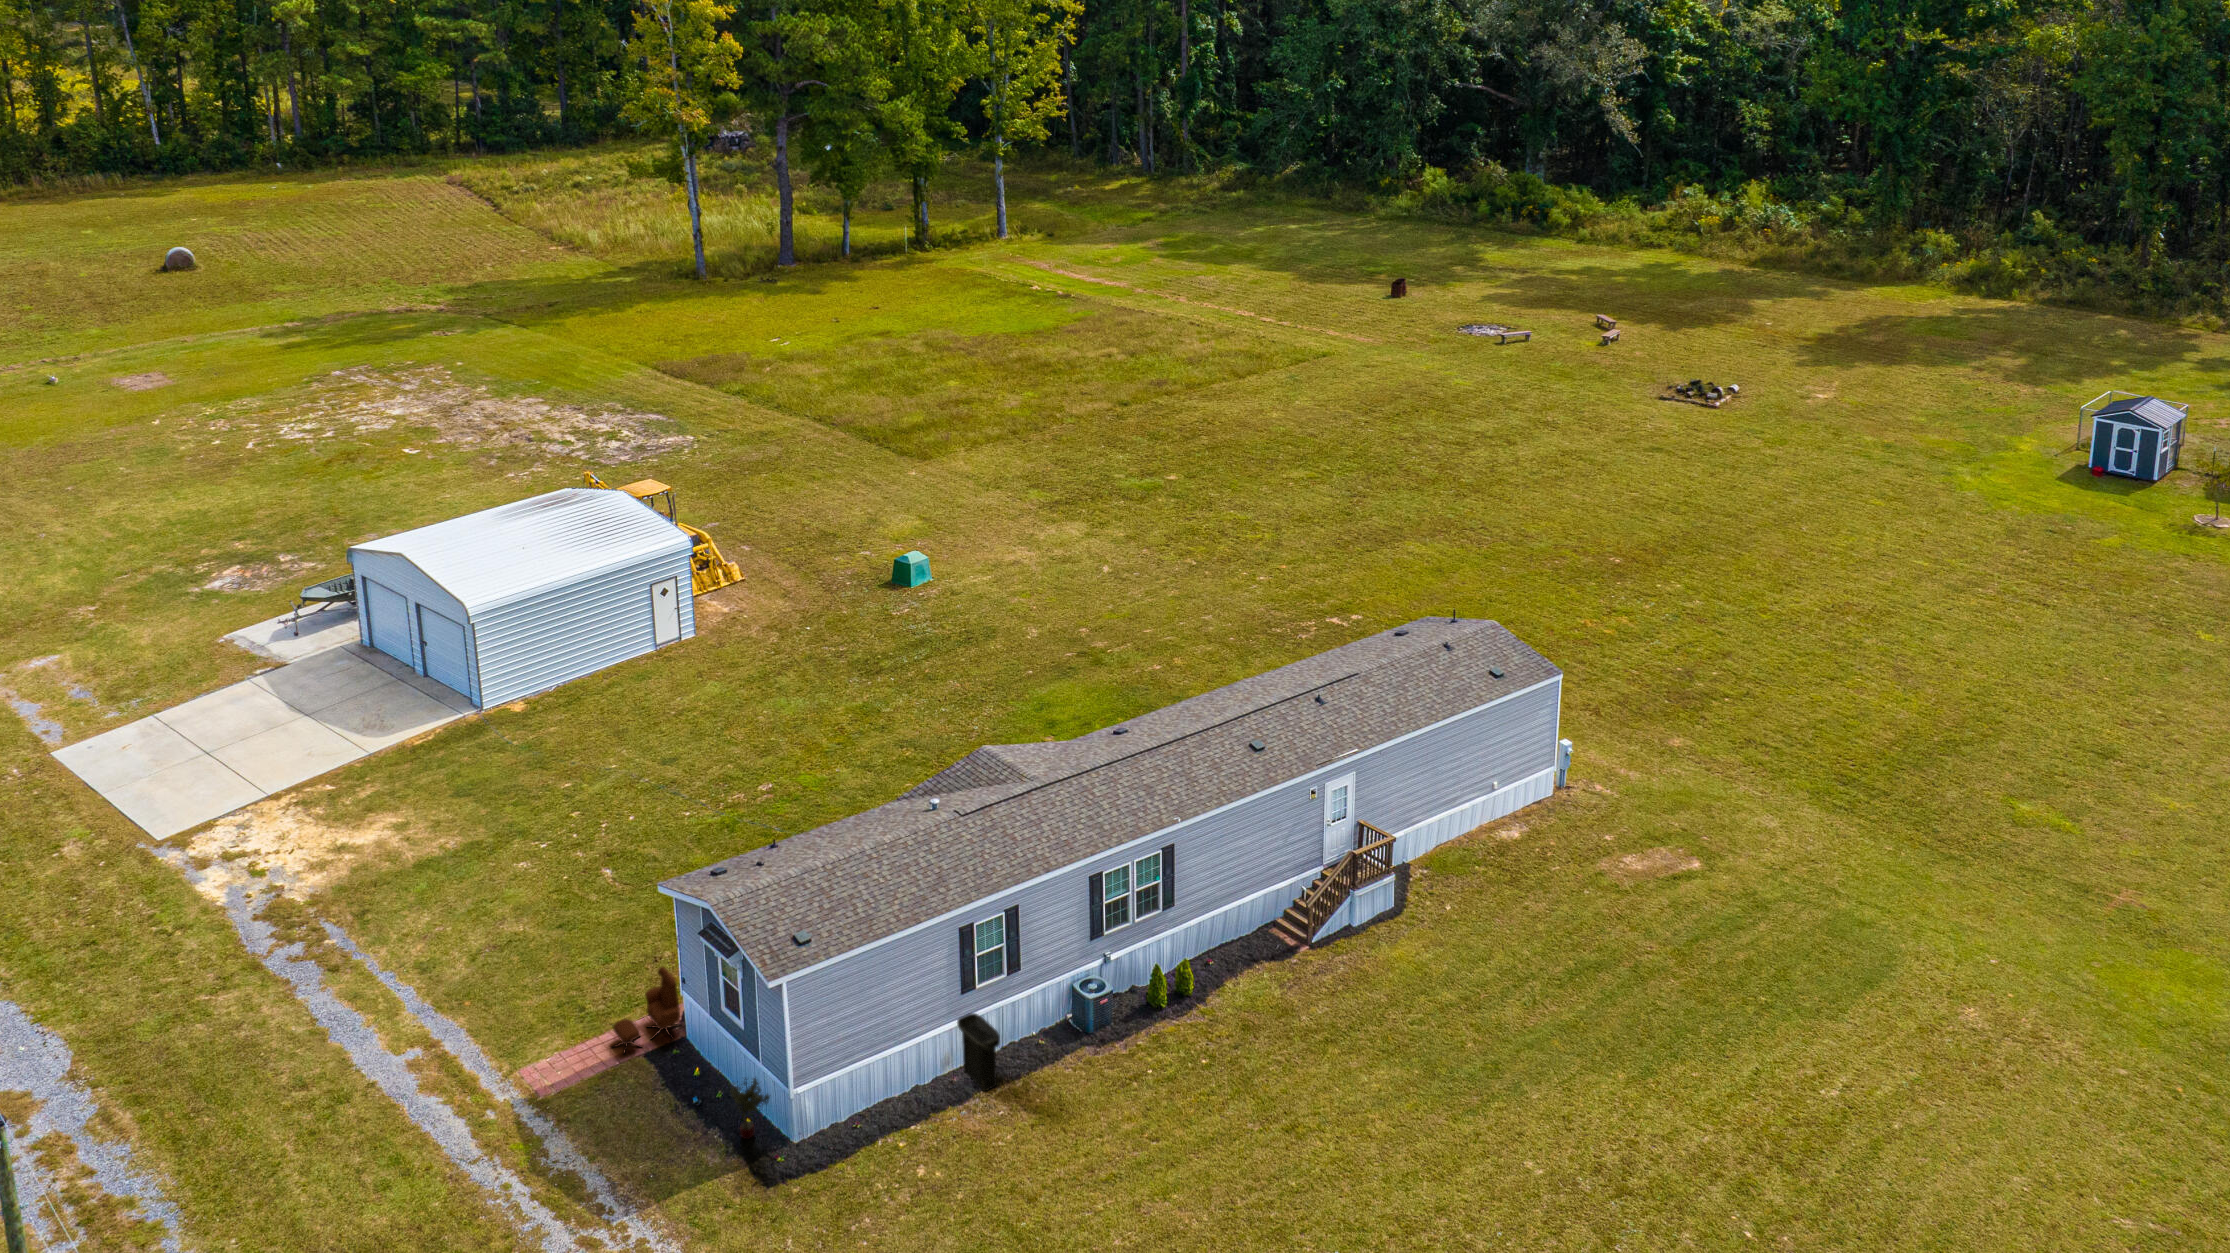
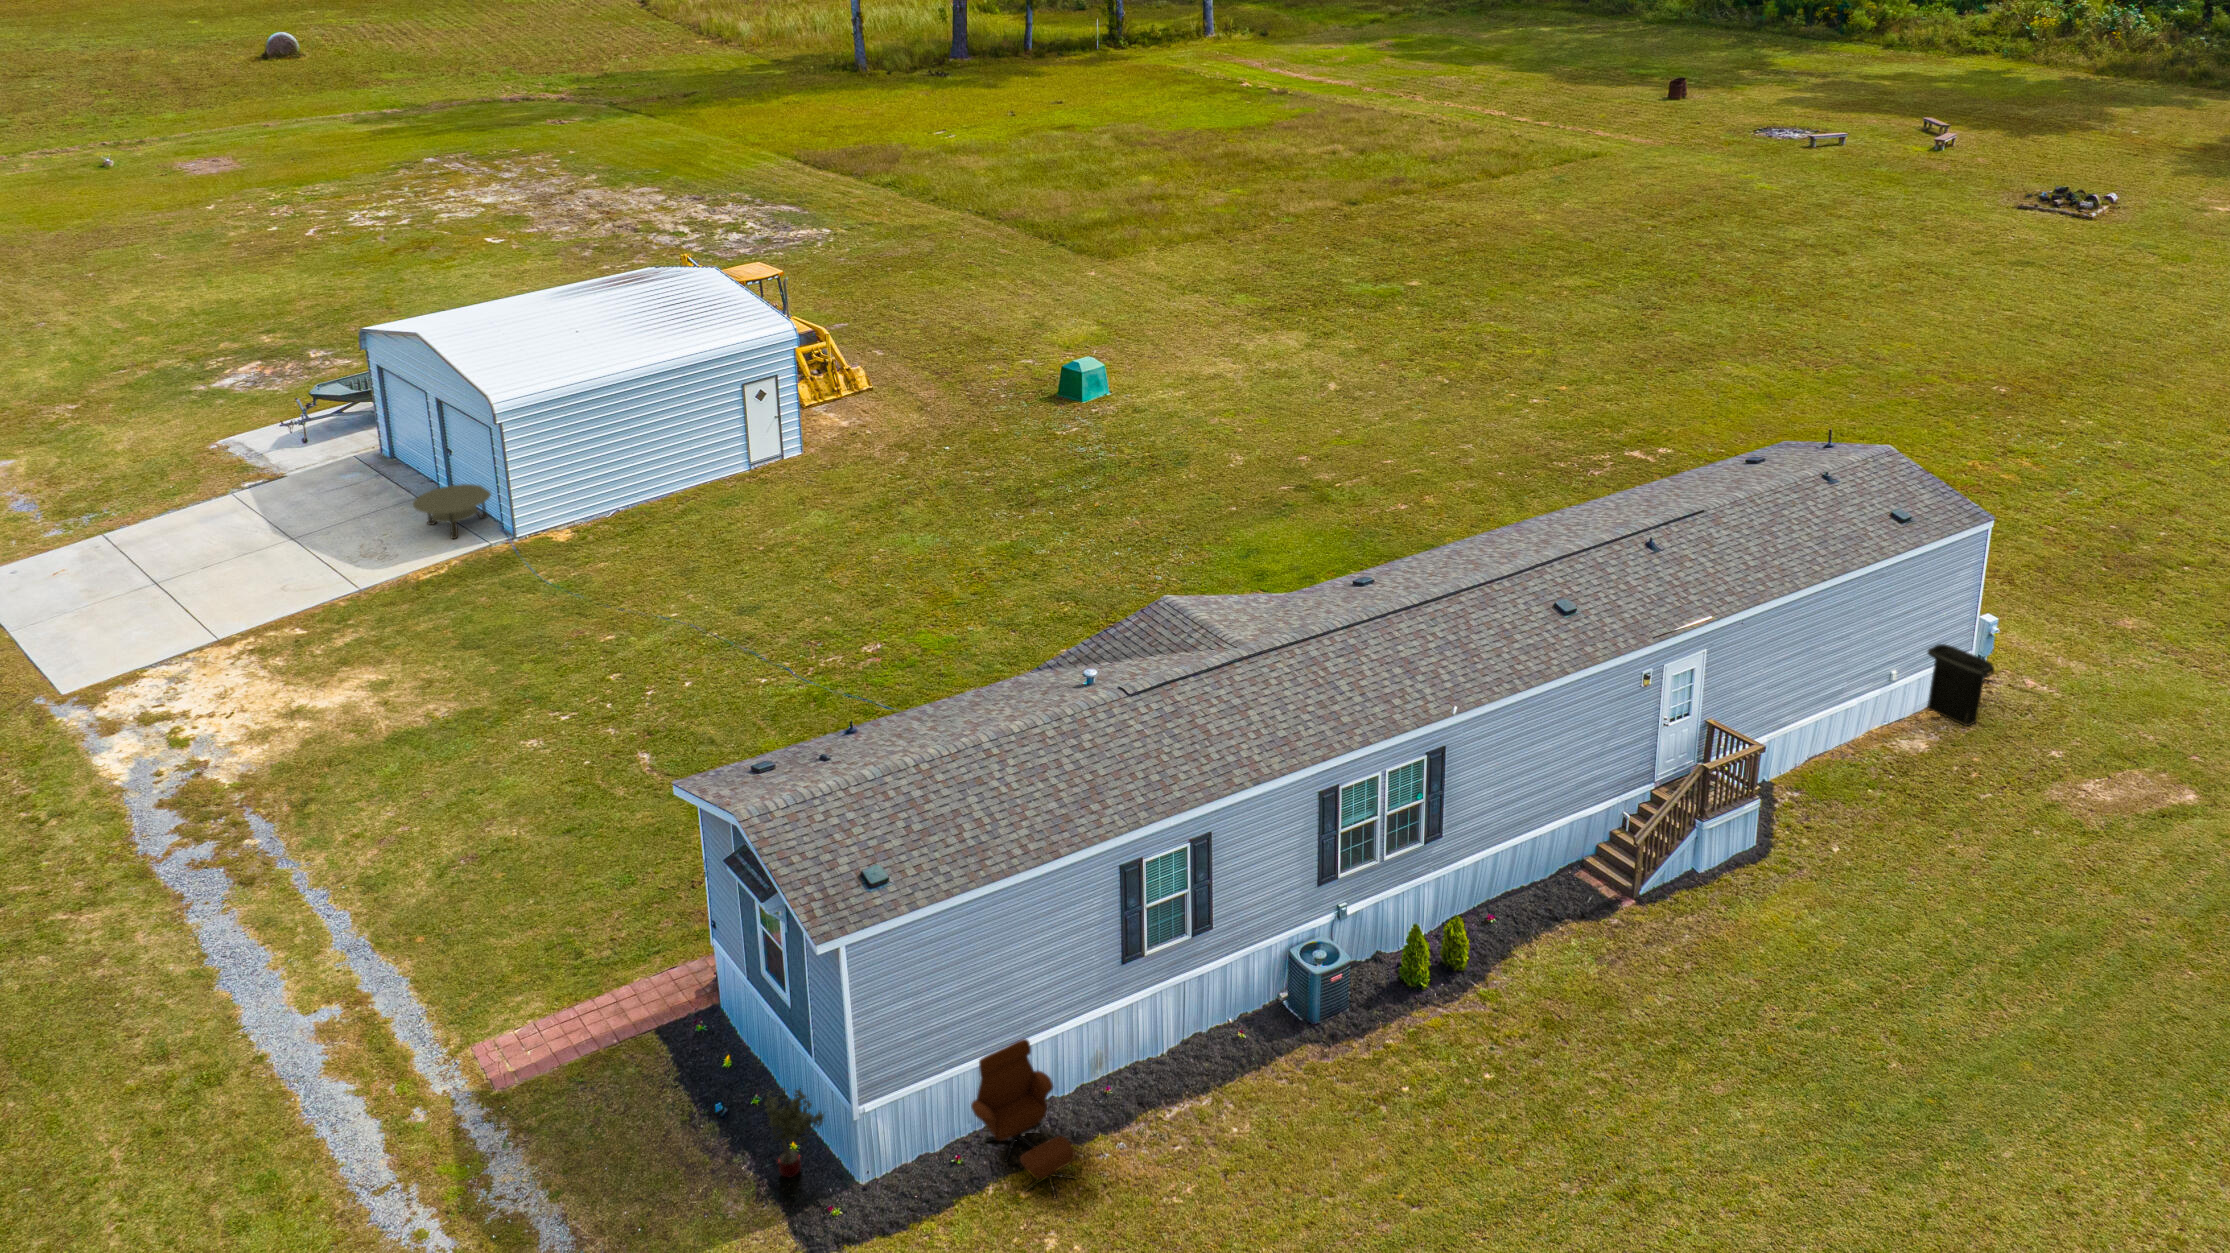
round table: none [399,669,460,713] -> present [413,484,491,539]
lounge chair: present [612,967,681,1053] -> present [971,1039,1077,1198]
trash can: present [957,1013,1000,1091] -> present [1928,644,1994,726]

